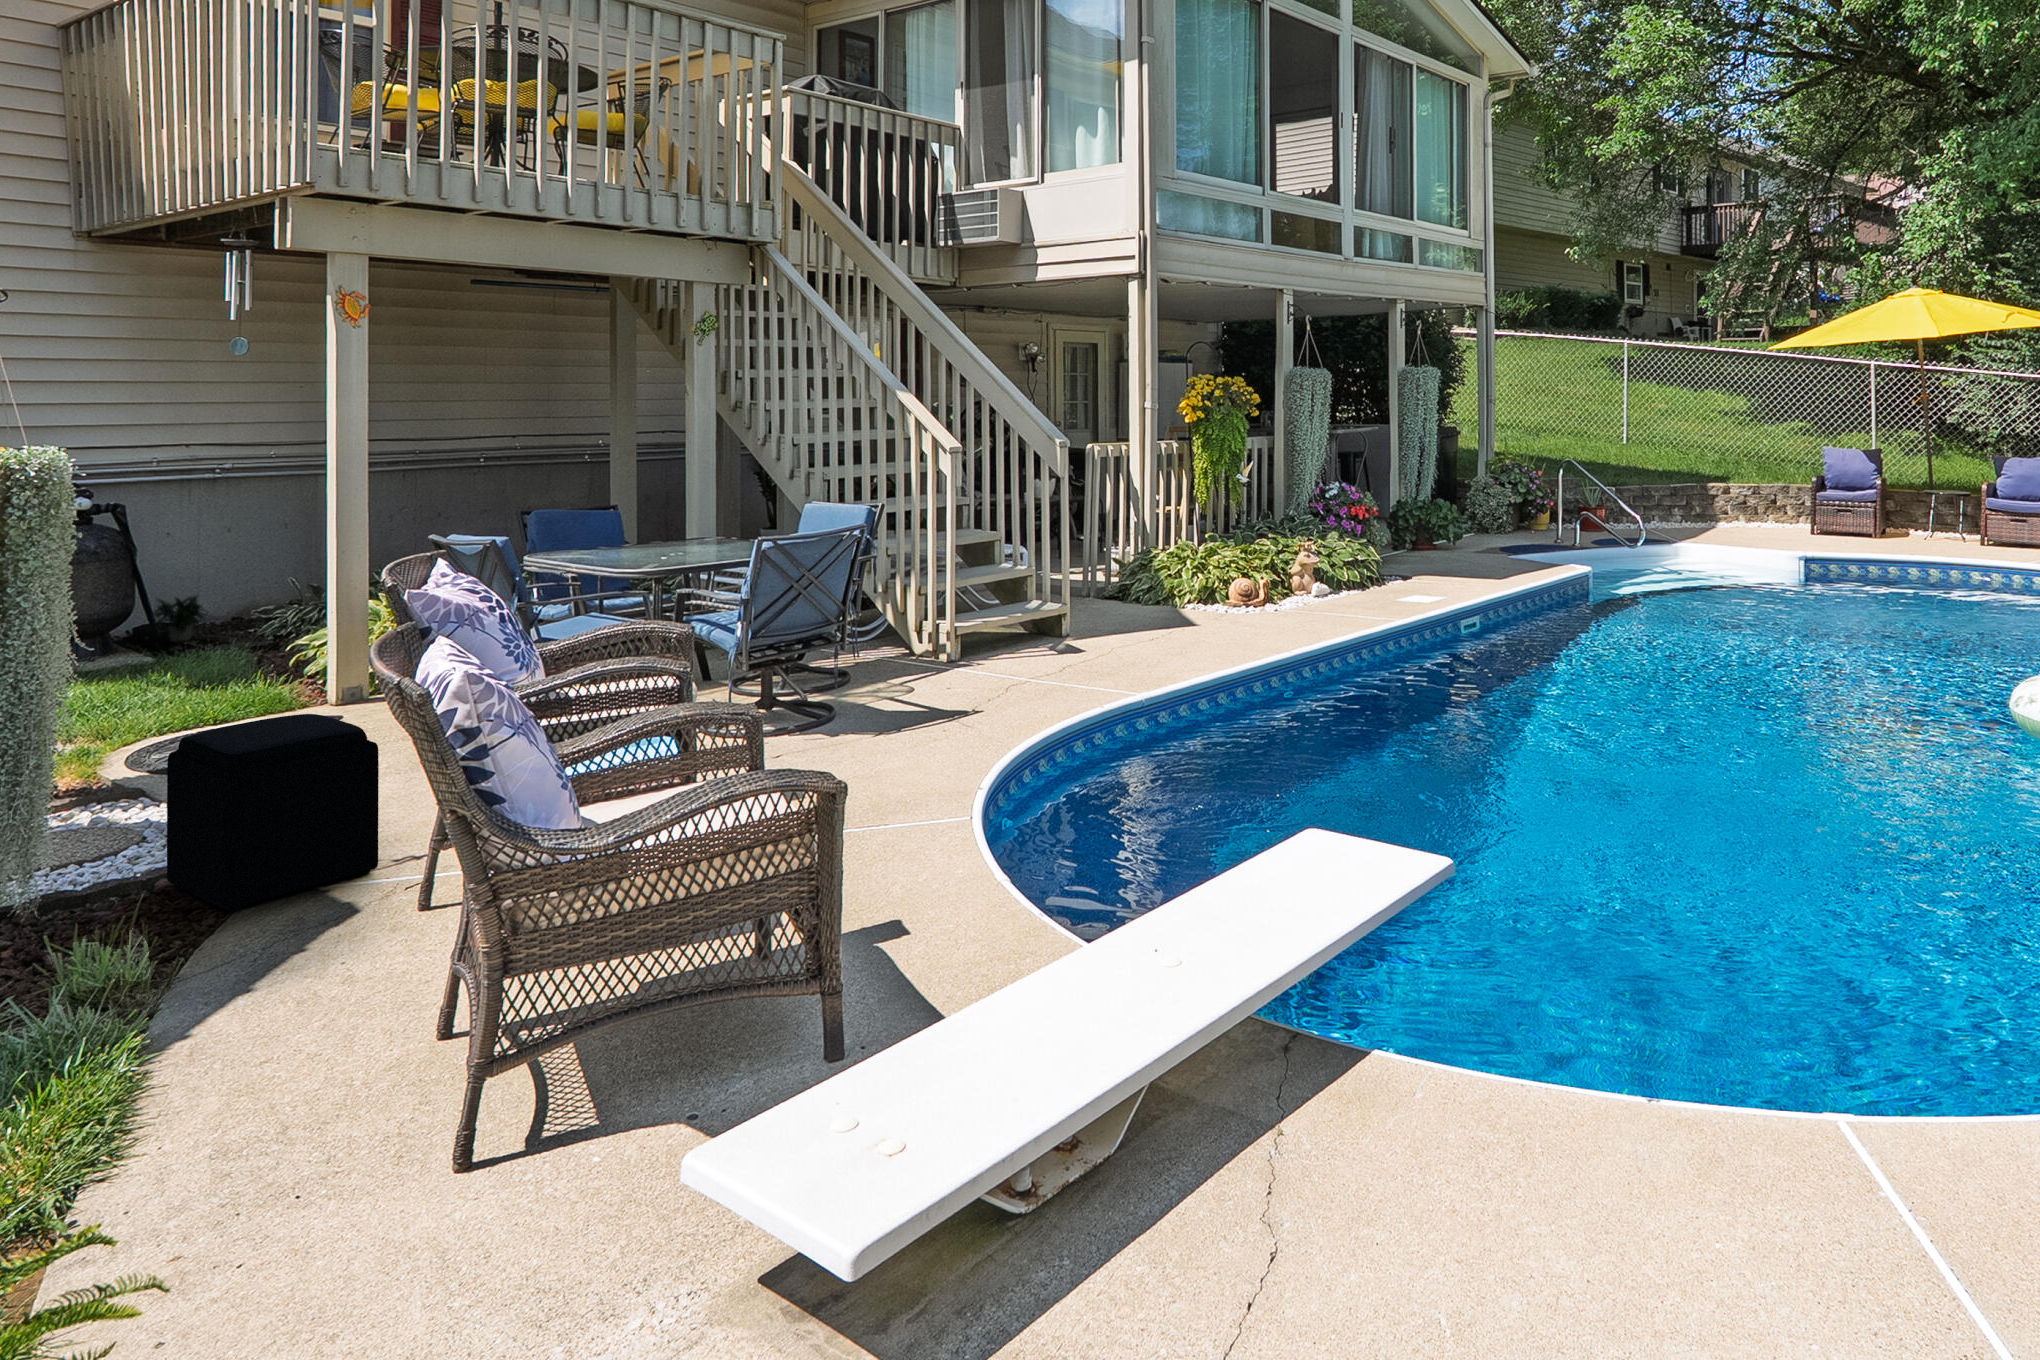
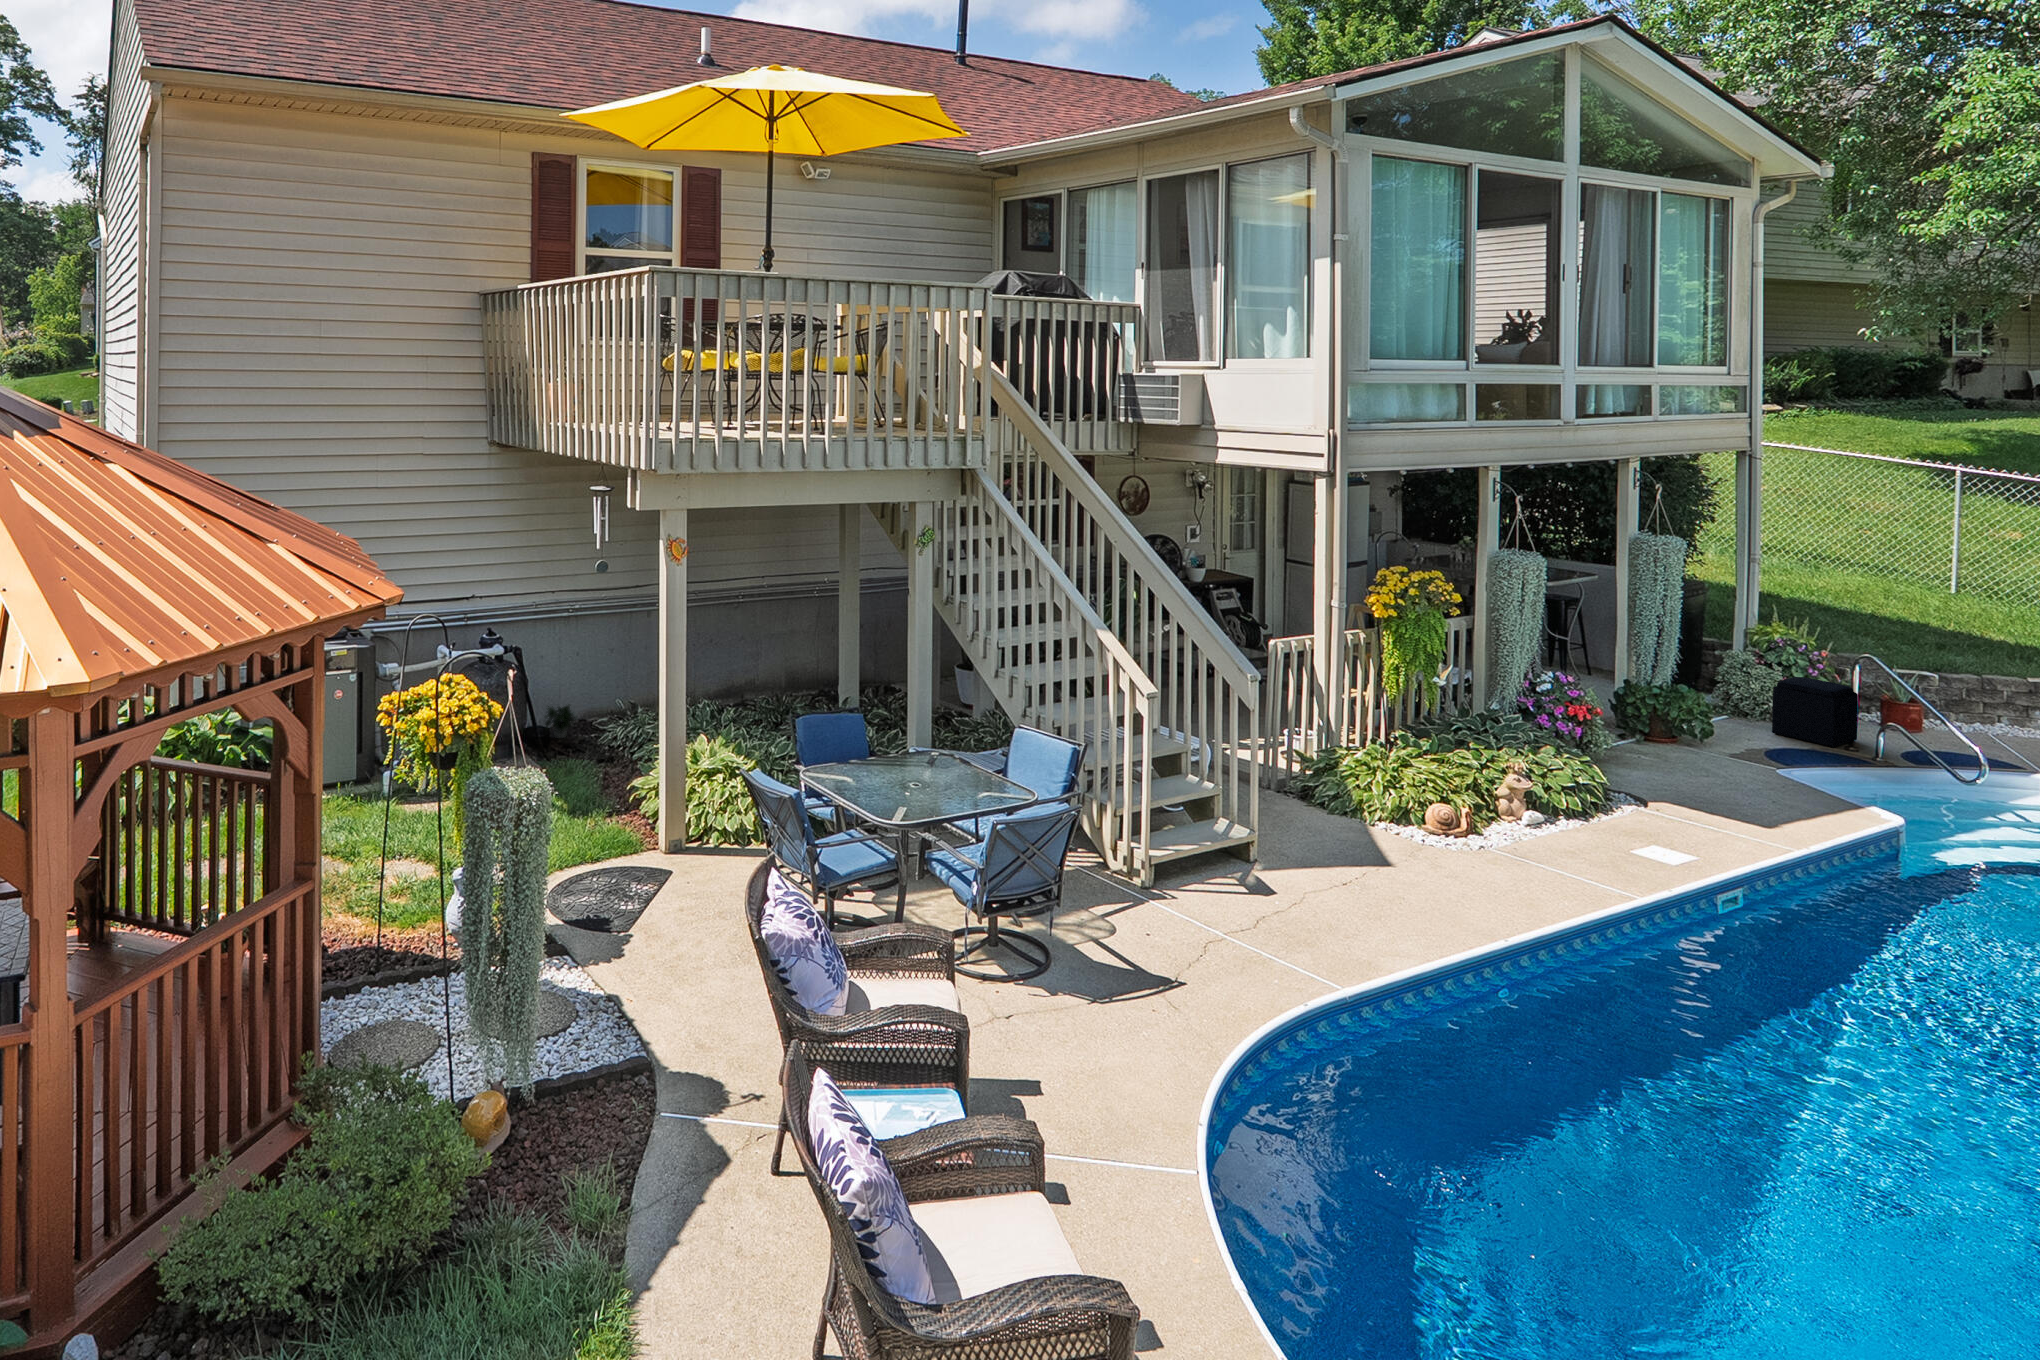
ottoman: present [167,714,379,912] -> present [1772,677,1858,748]

